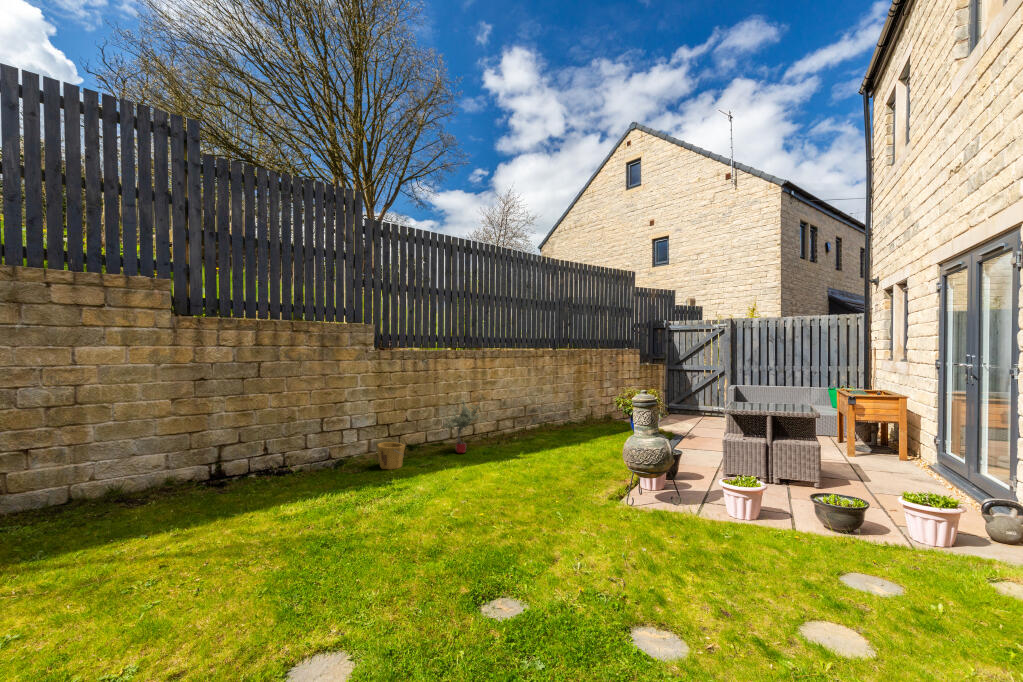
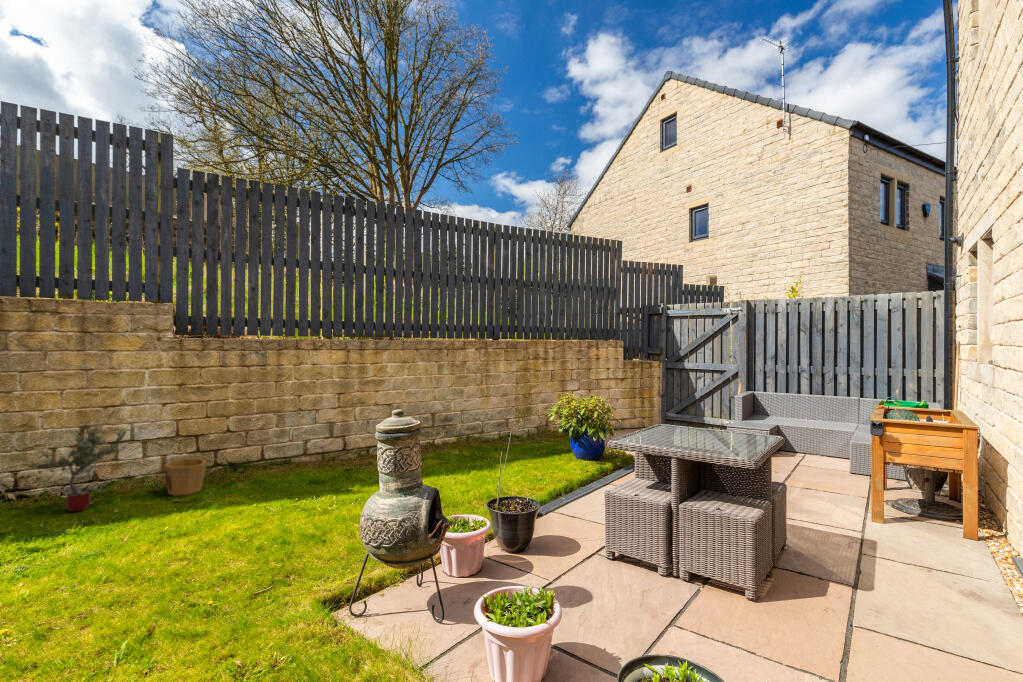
potted tree: present [443,400,479,454] -> present [29,420,126,512]

